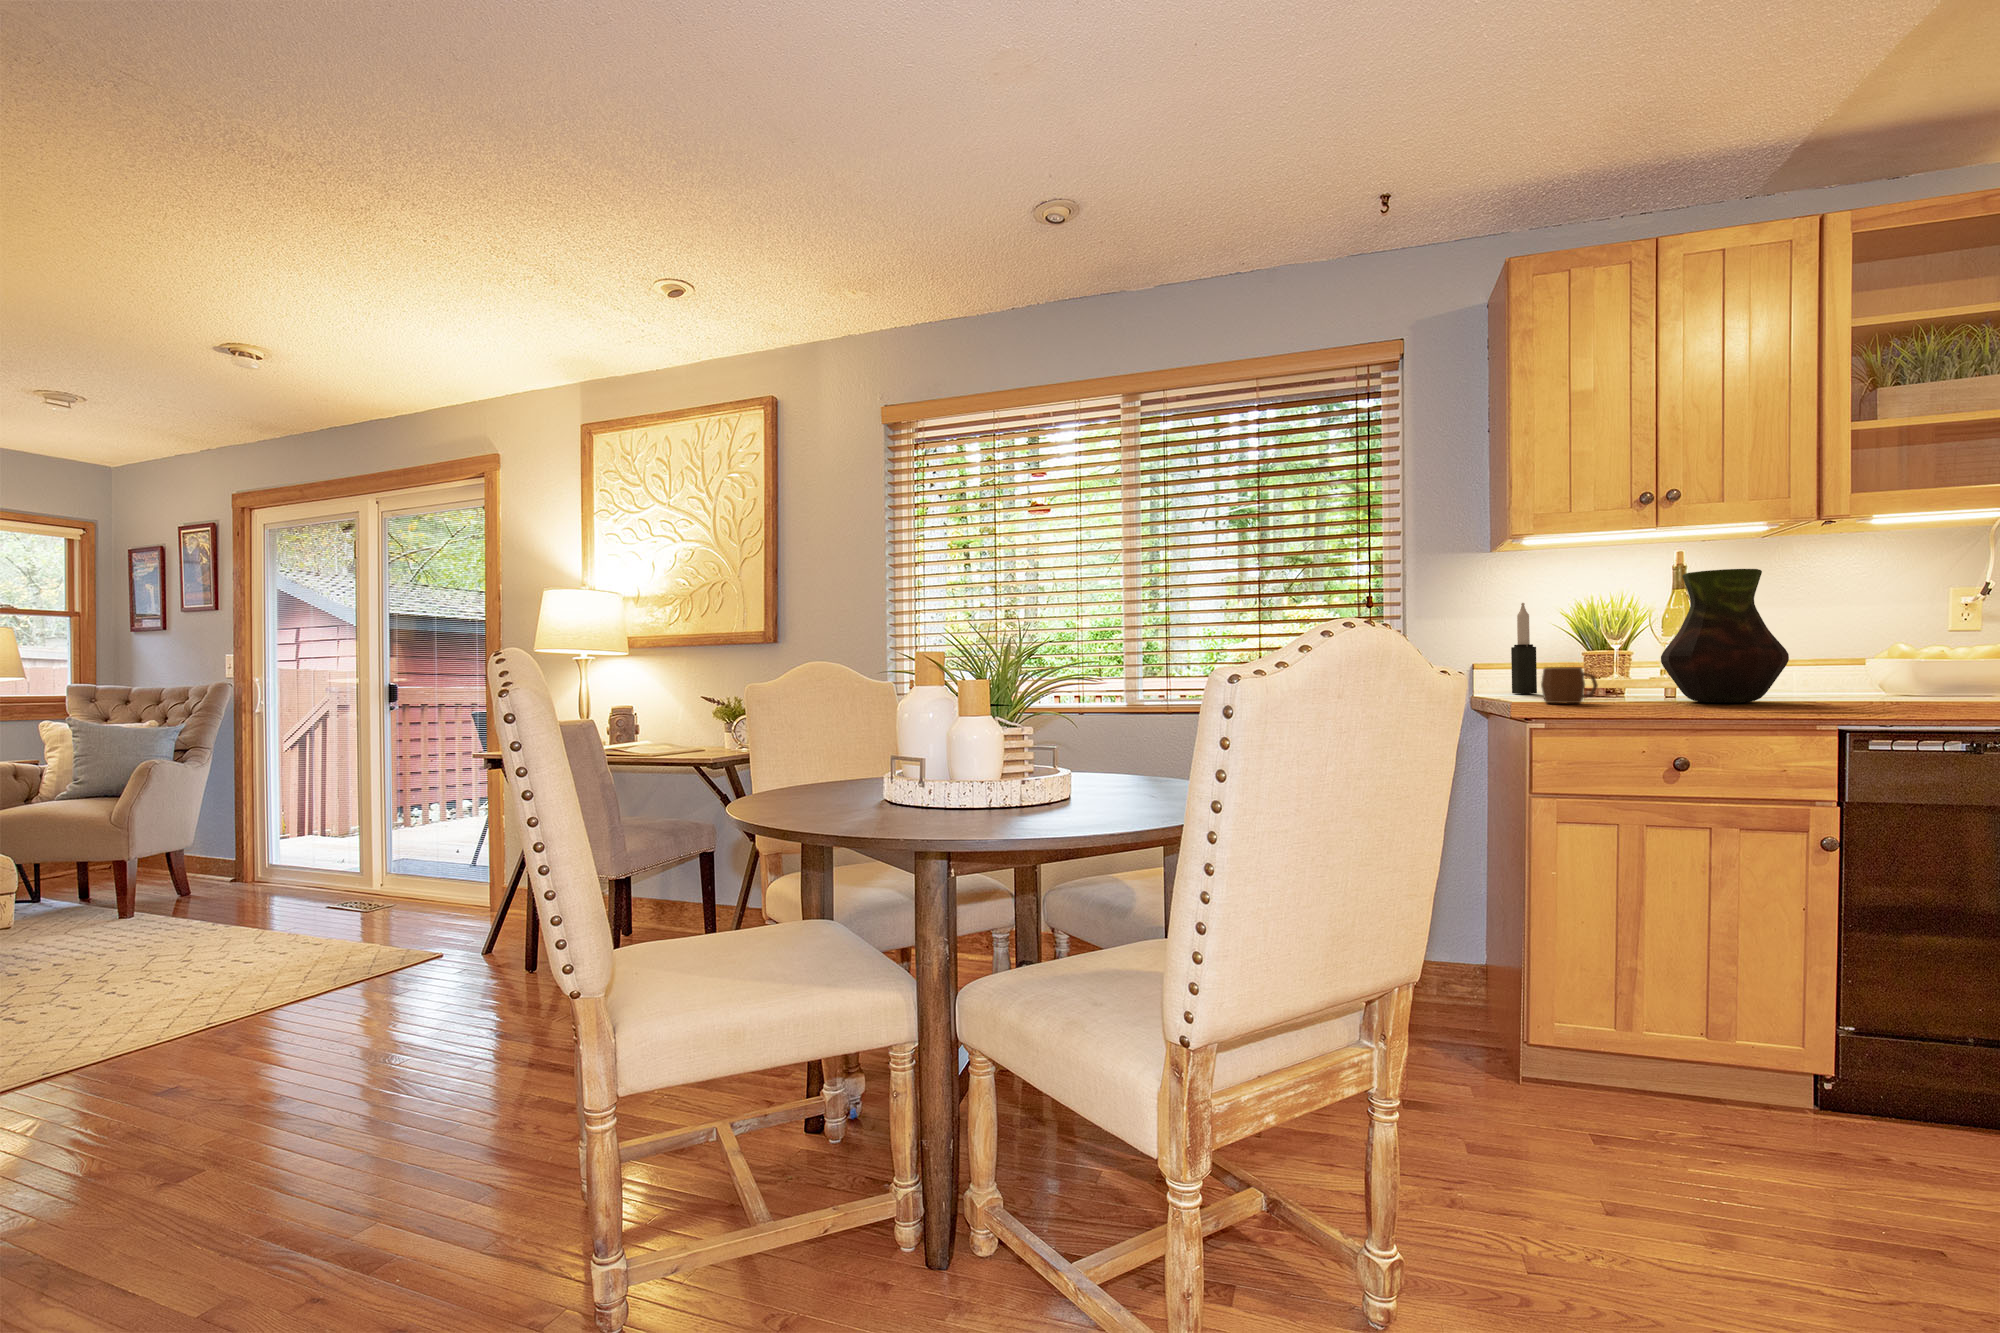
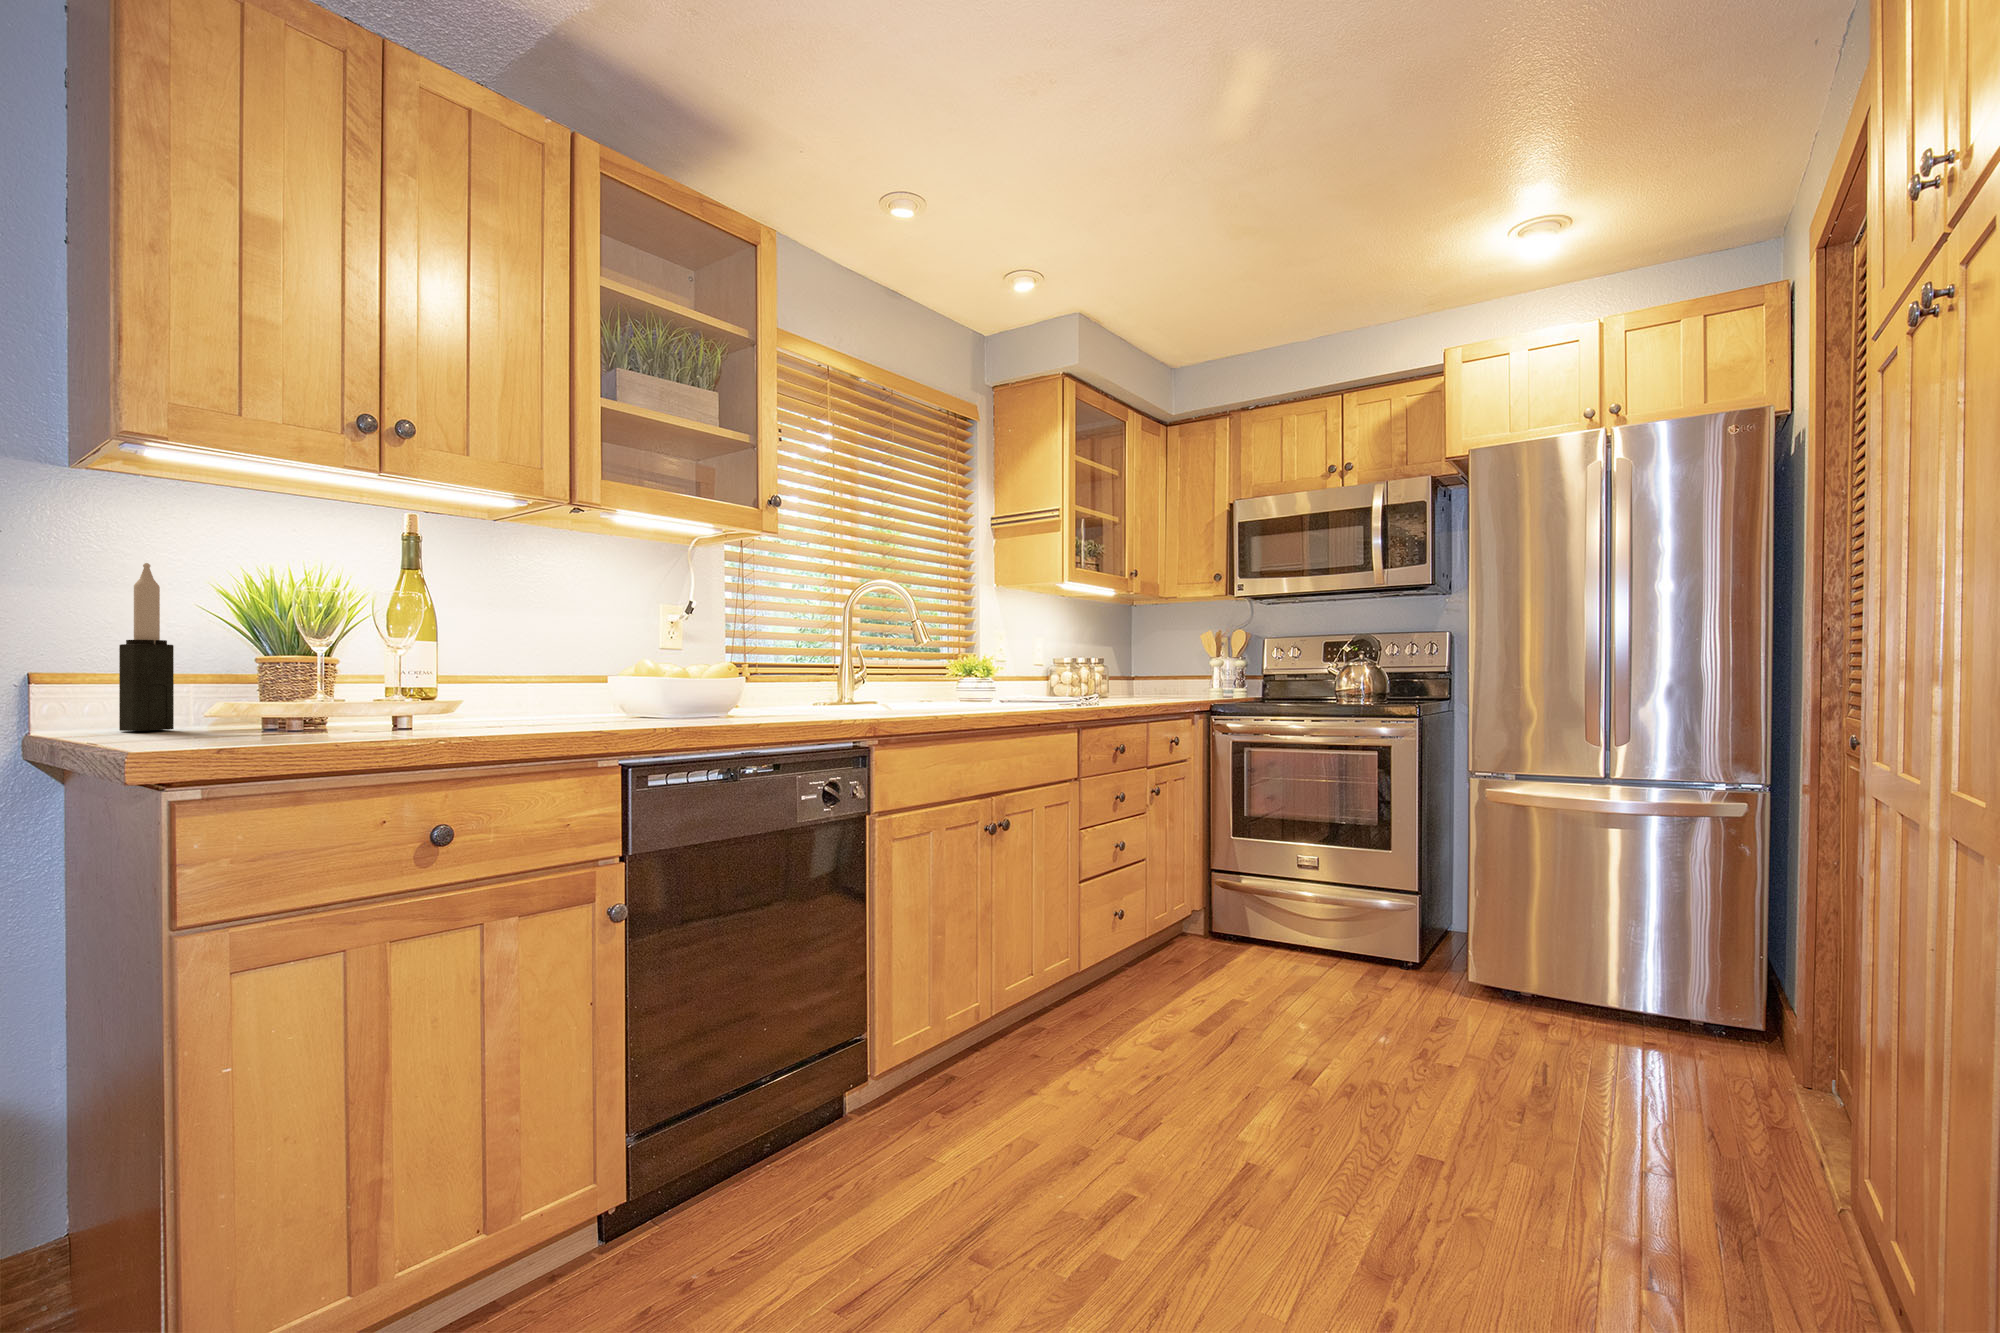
vase: present [1661,569,1789,703] -> none [408,536,575,735]
mug: present [1541,667,1598,703] -> none [195,681,308,749]

